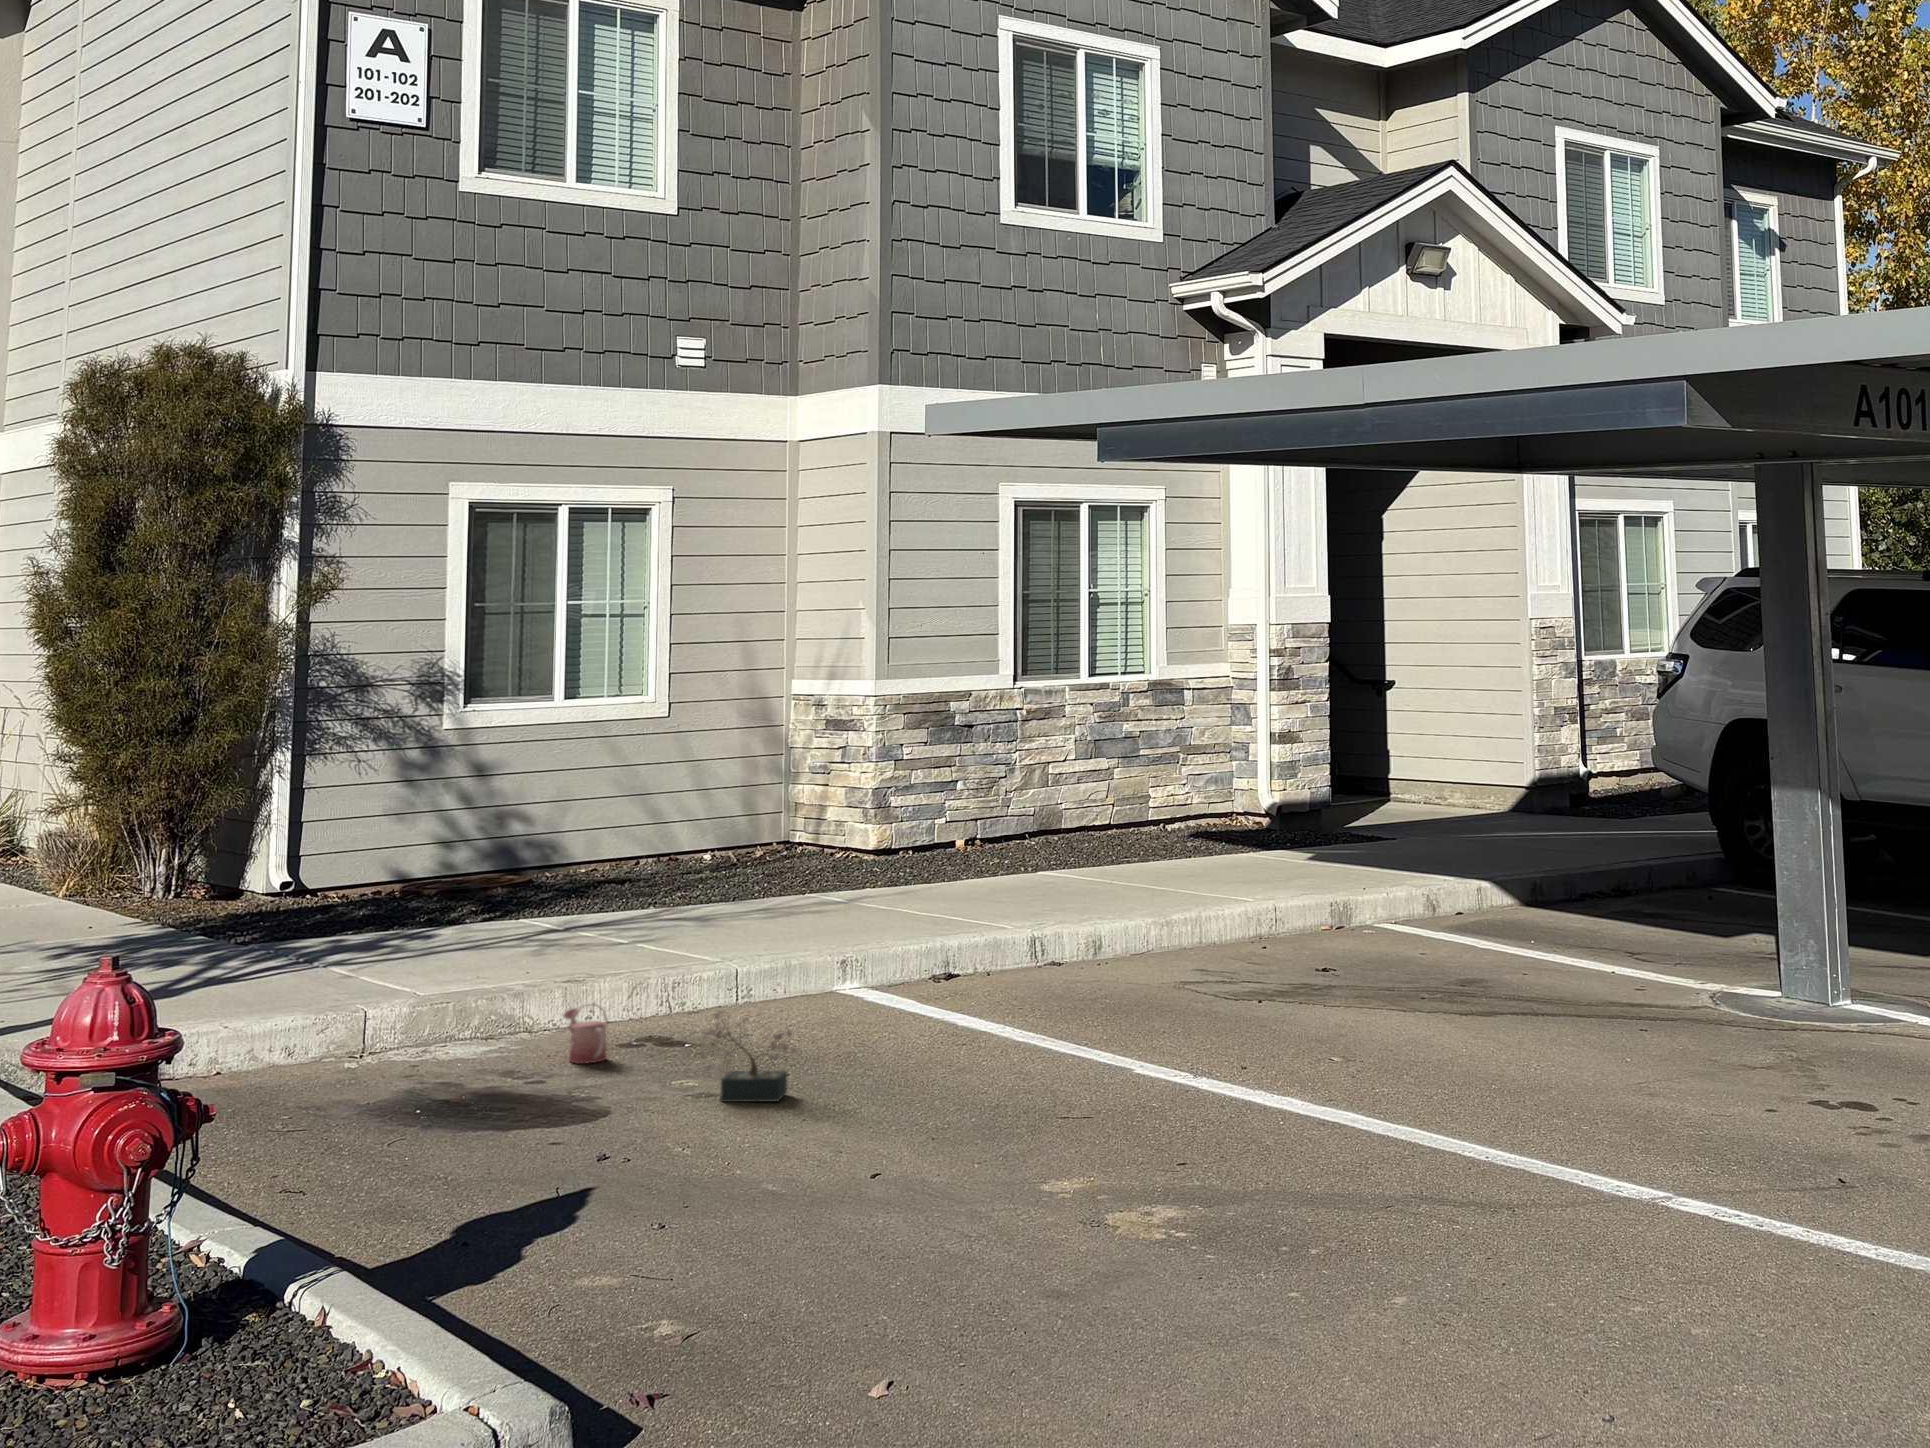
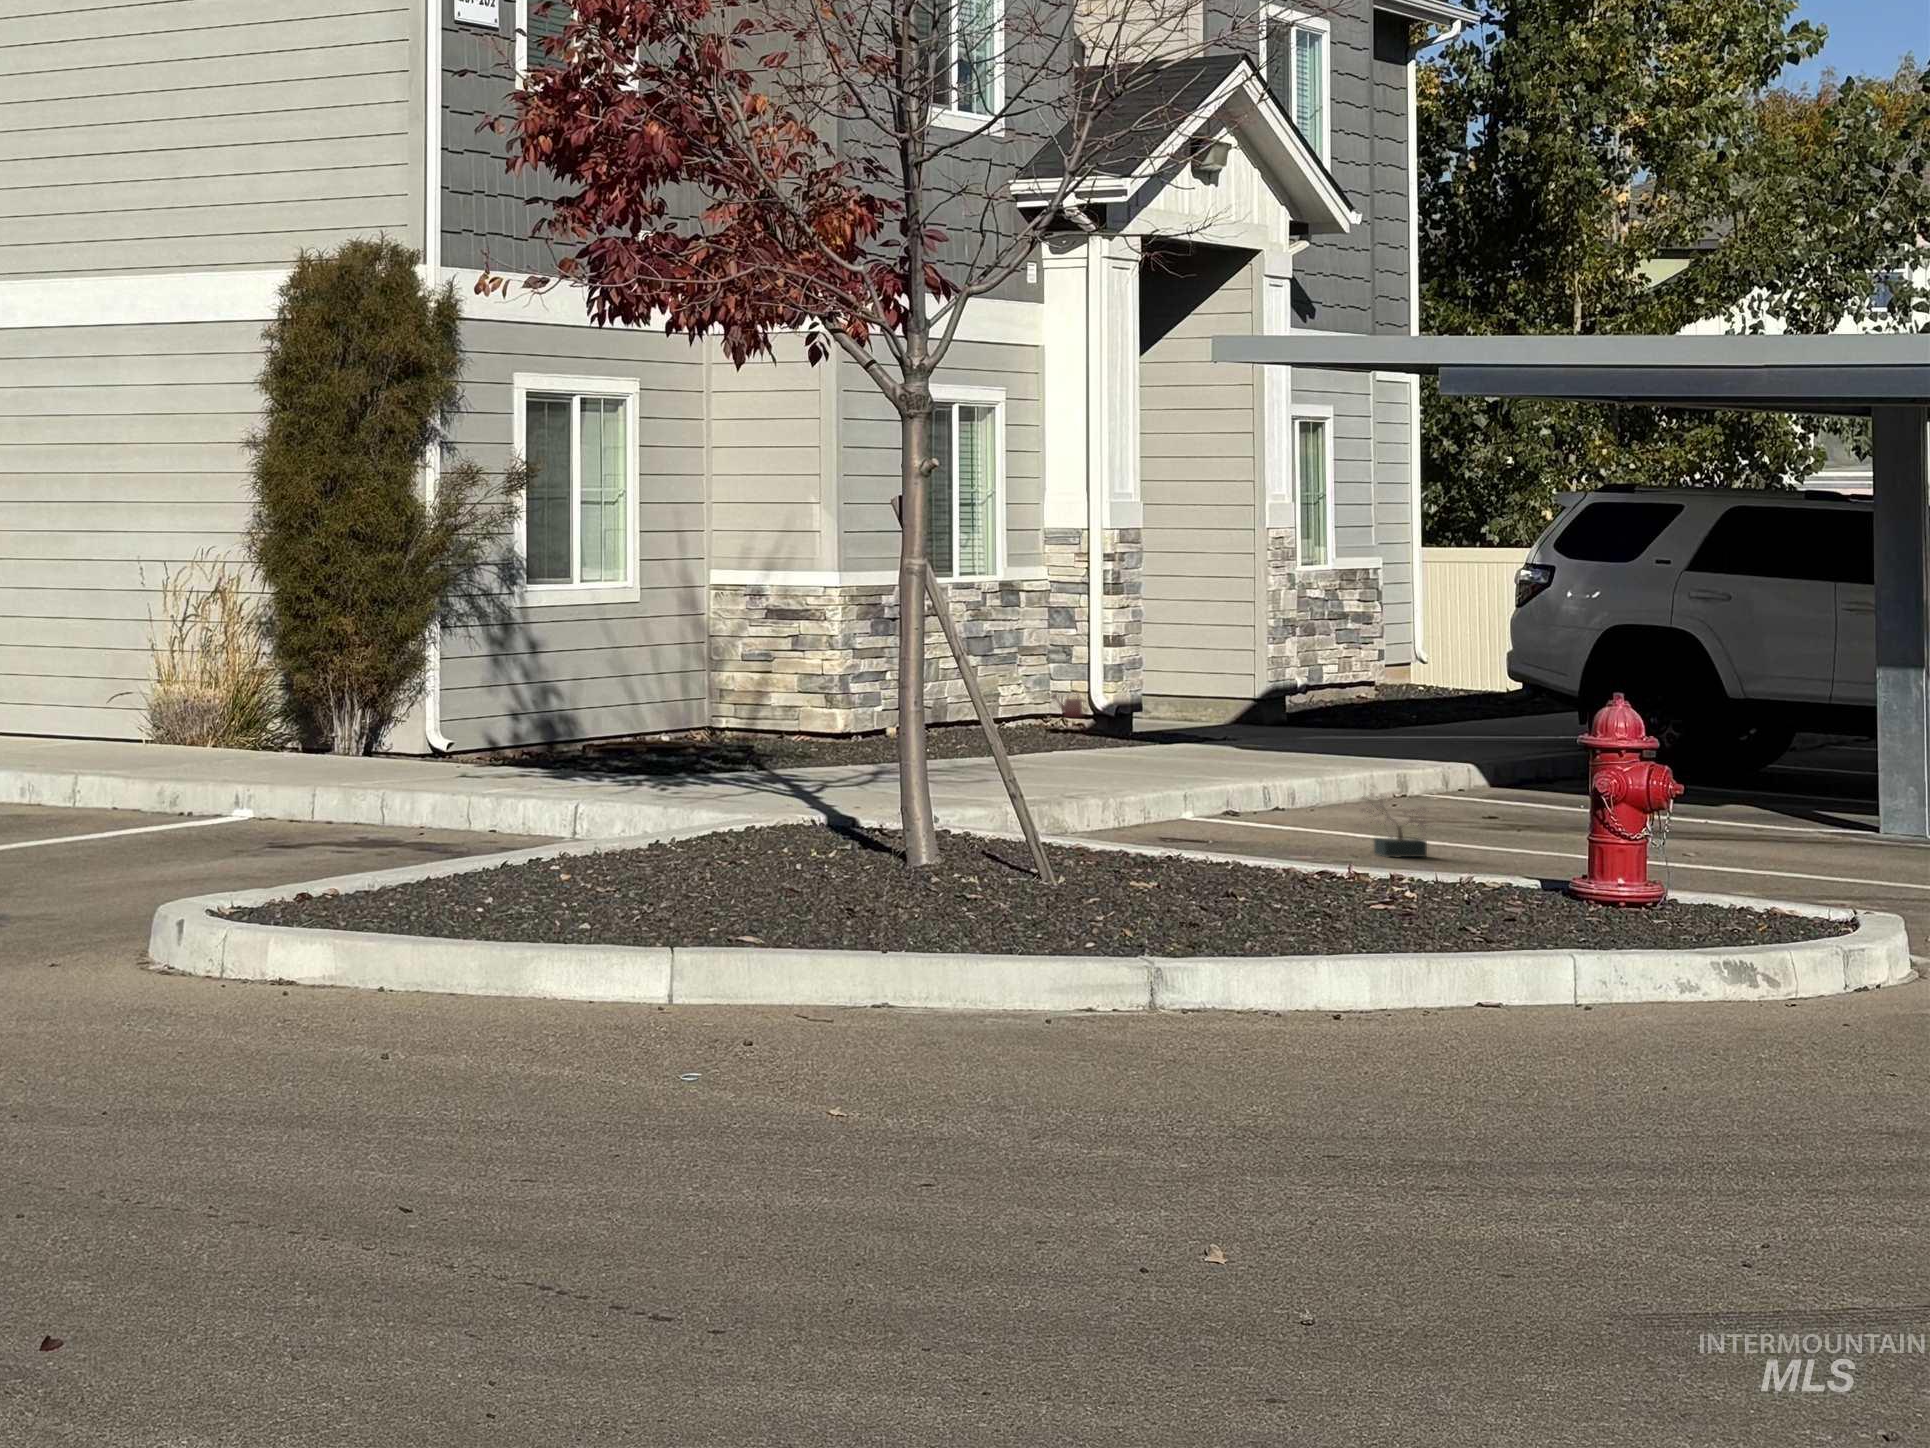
watering can: present [563,1004,608,1064] -> present [1052,693,1086,717]

